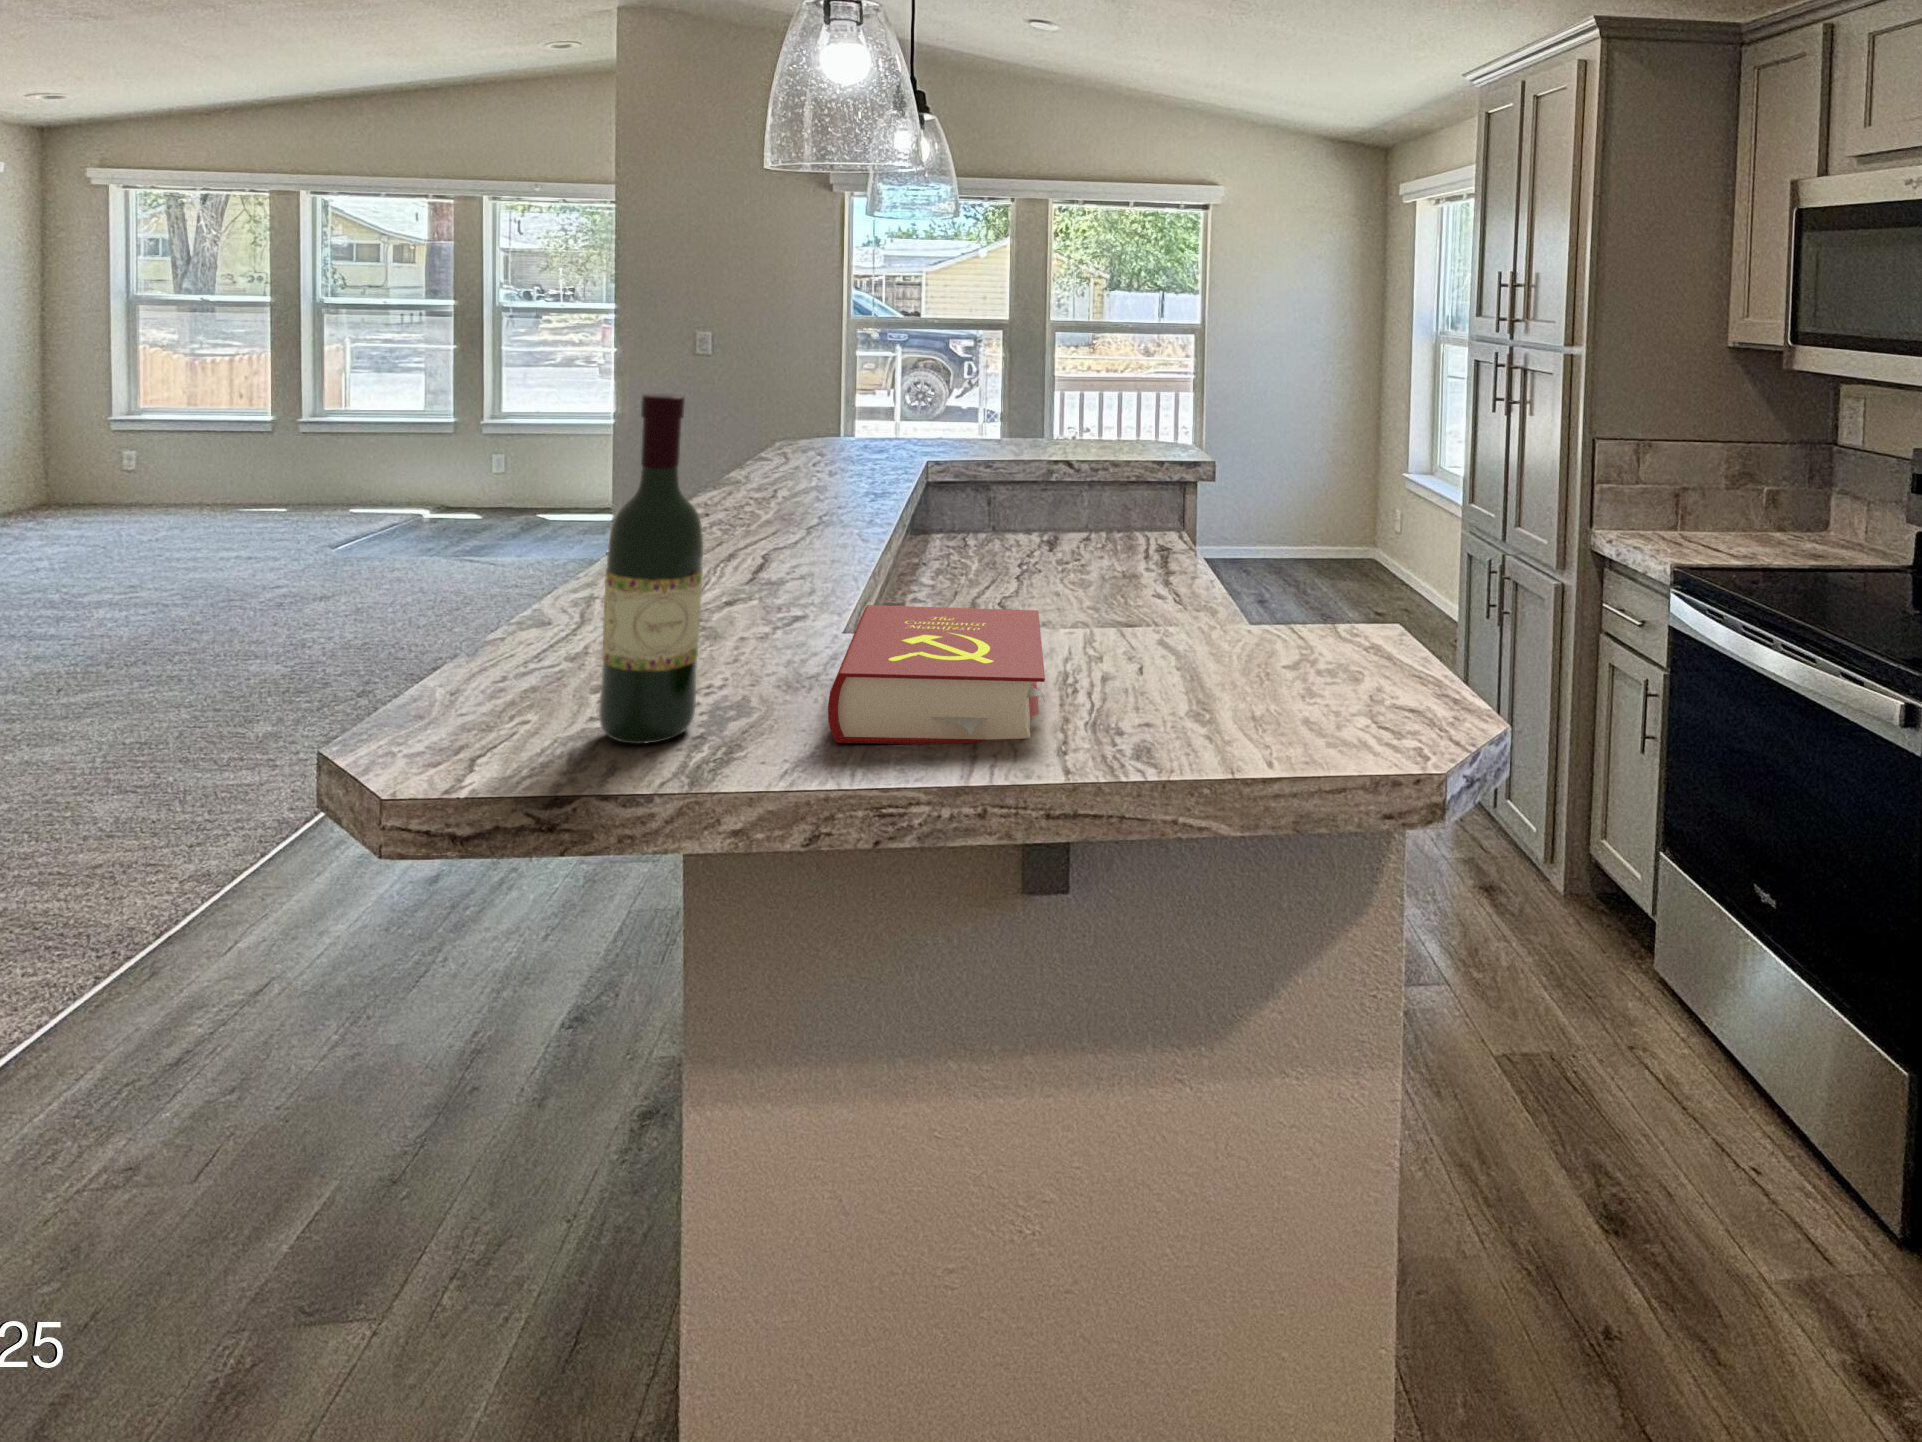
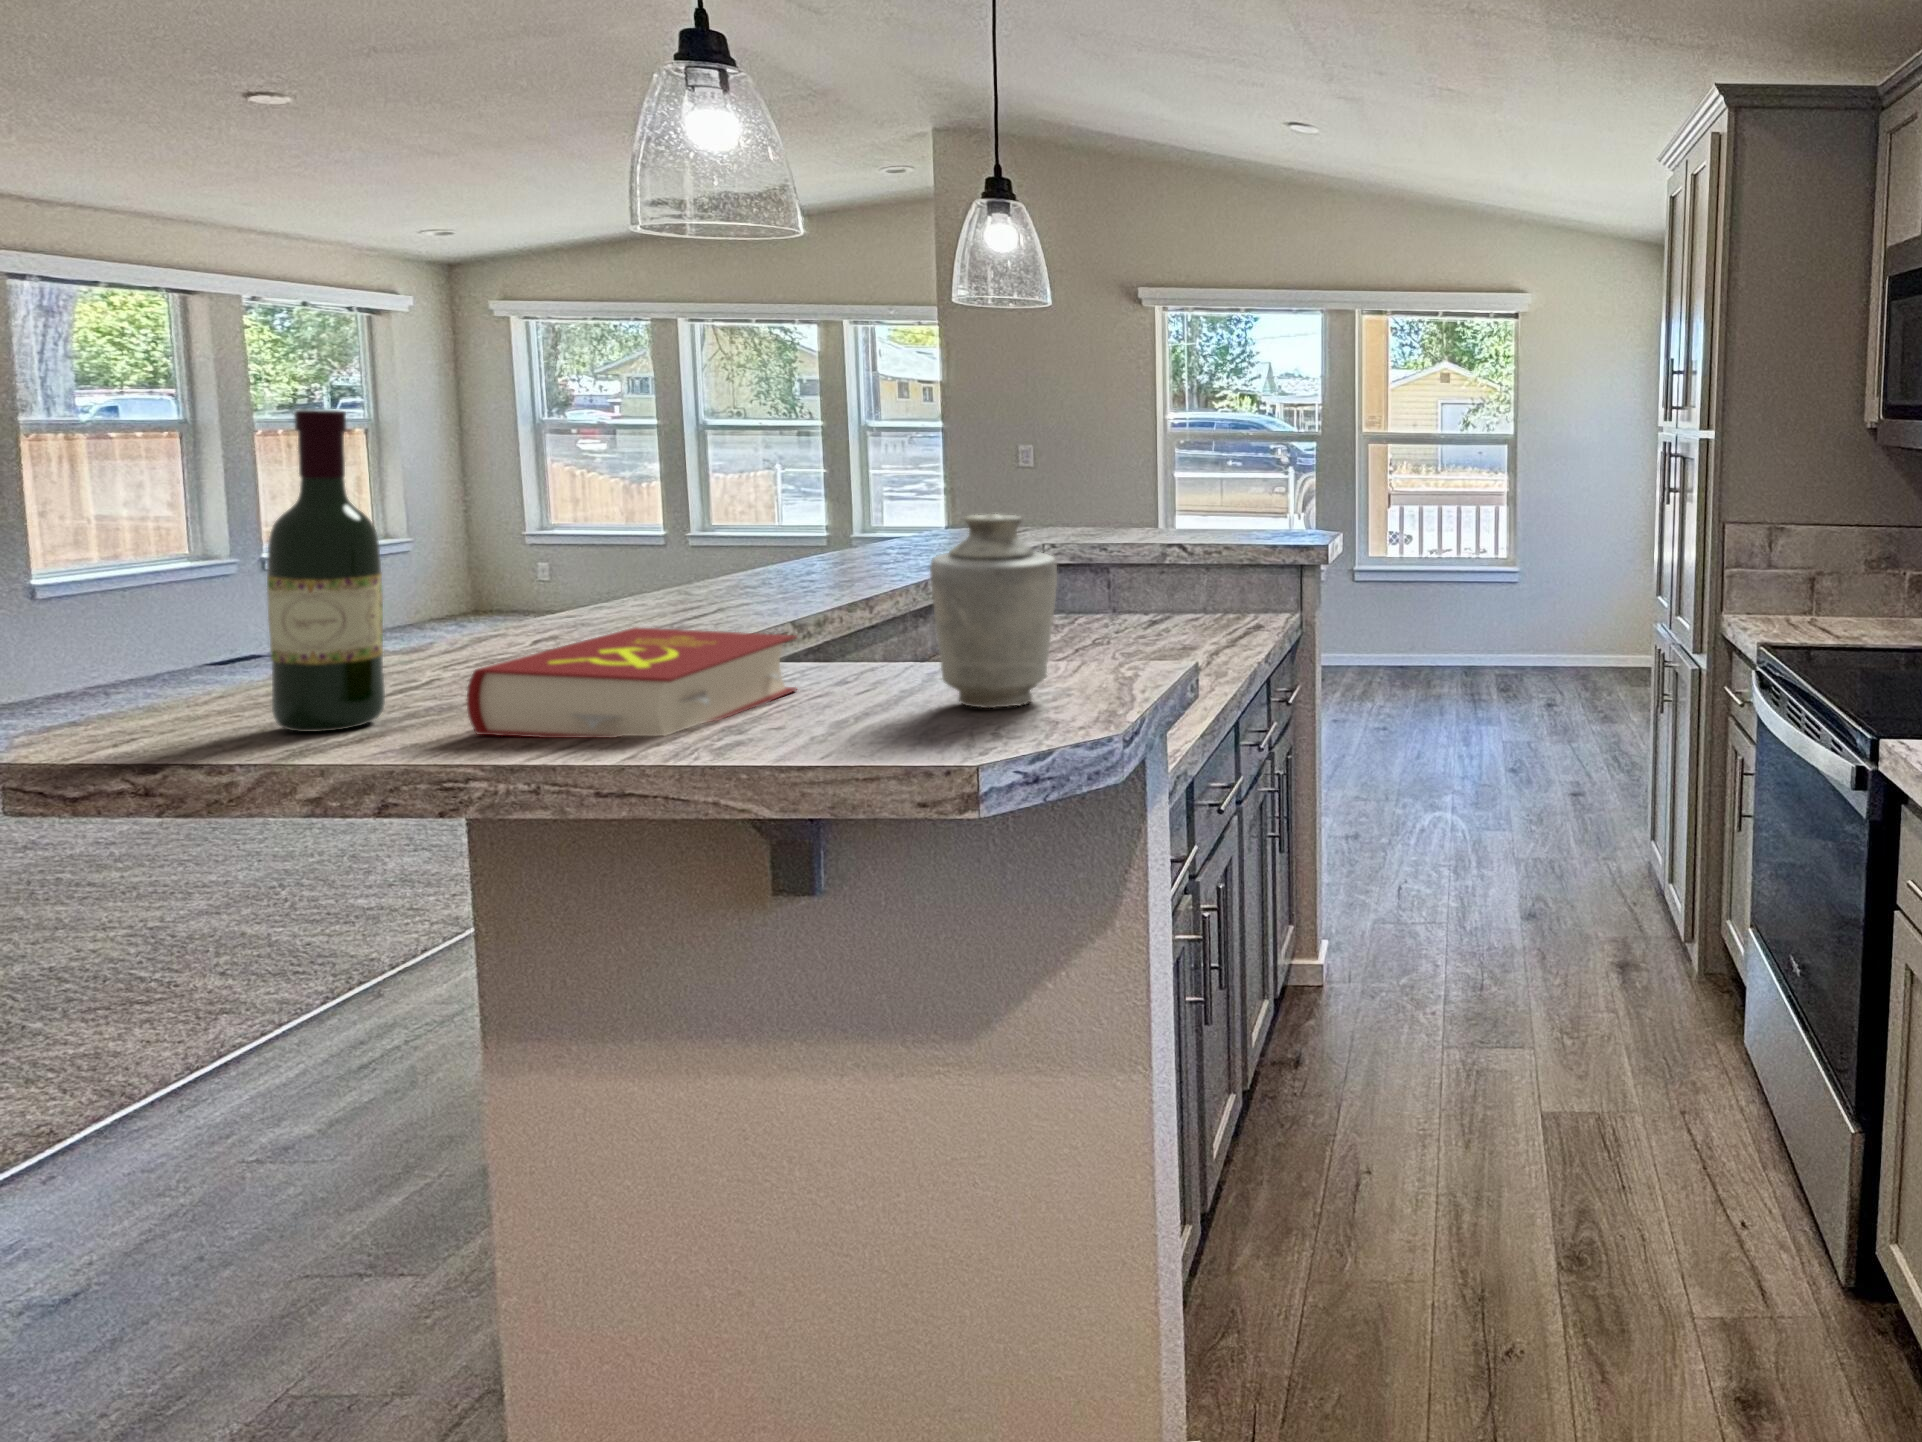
vase: none [1220,487,1341,690] -> present [930,514,1057,708]

